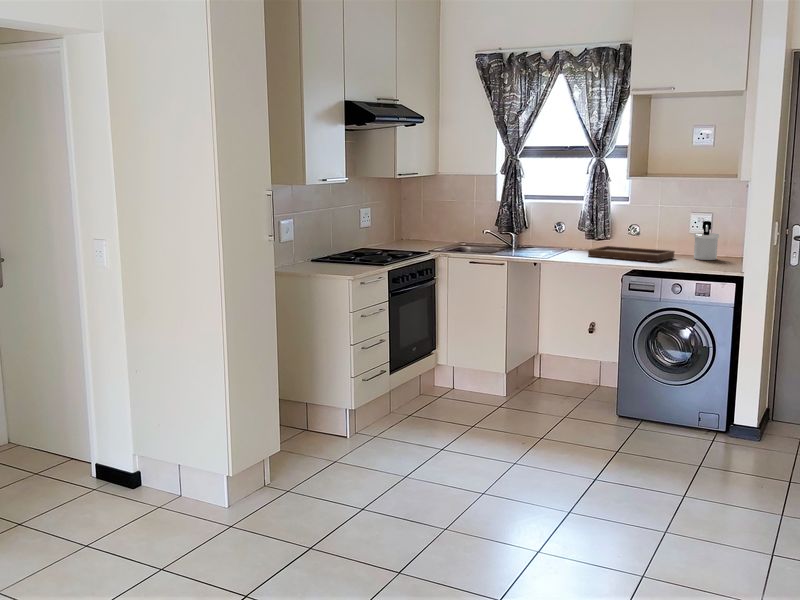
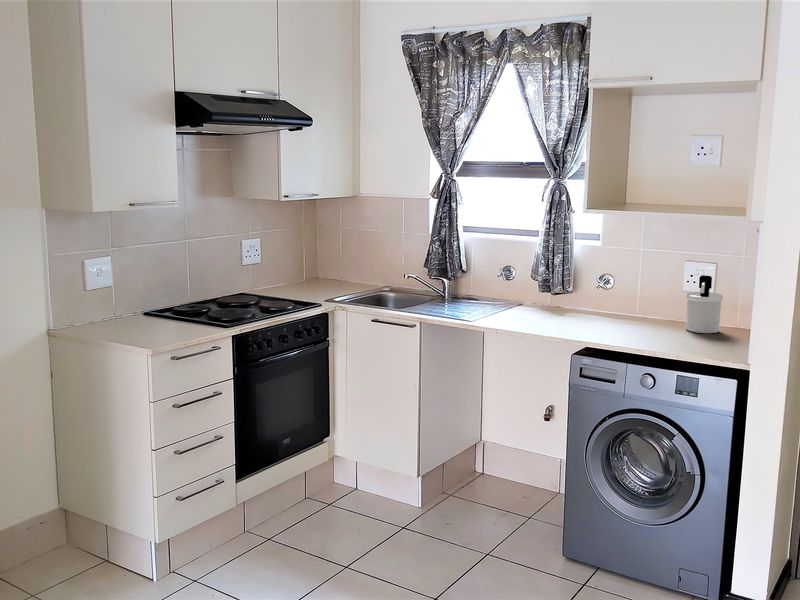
tray: present [588,232,674,262] -> none [535,287,657,335]

